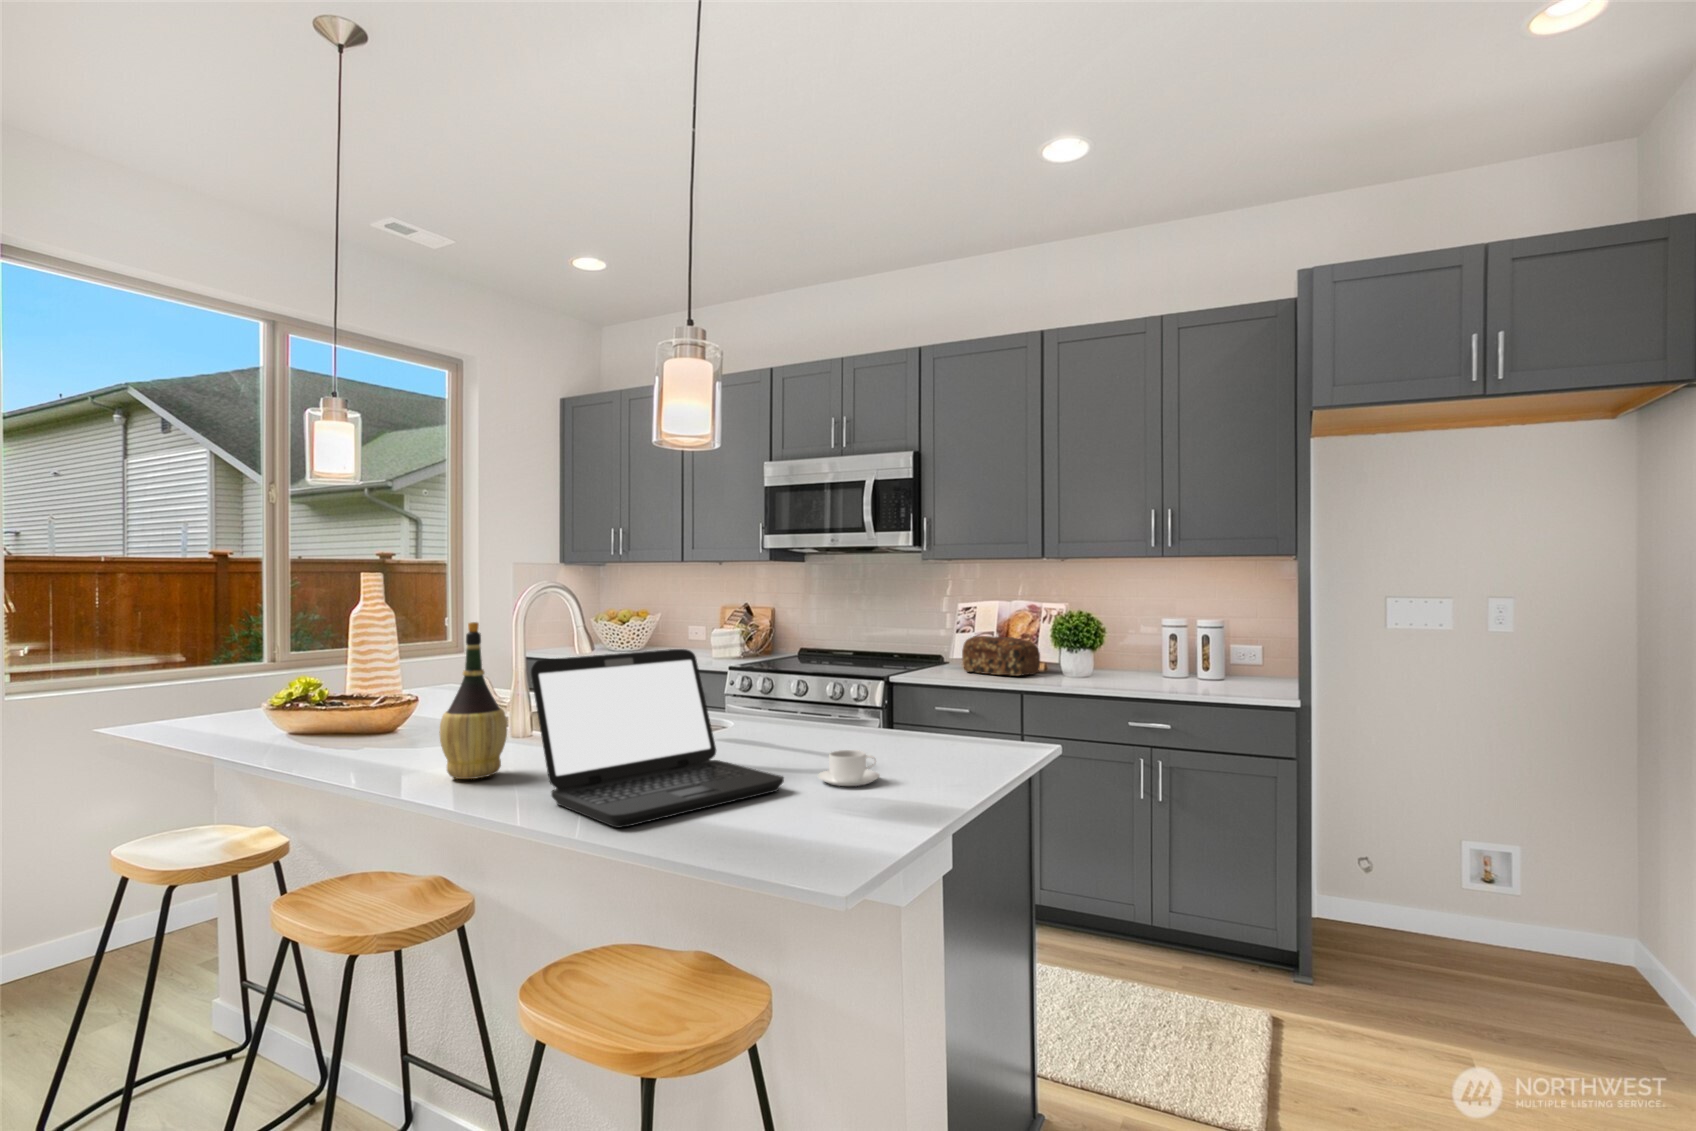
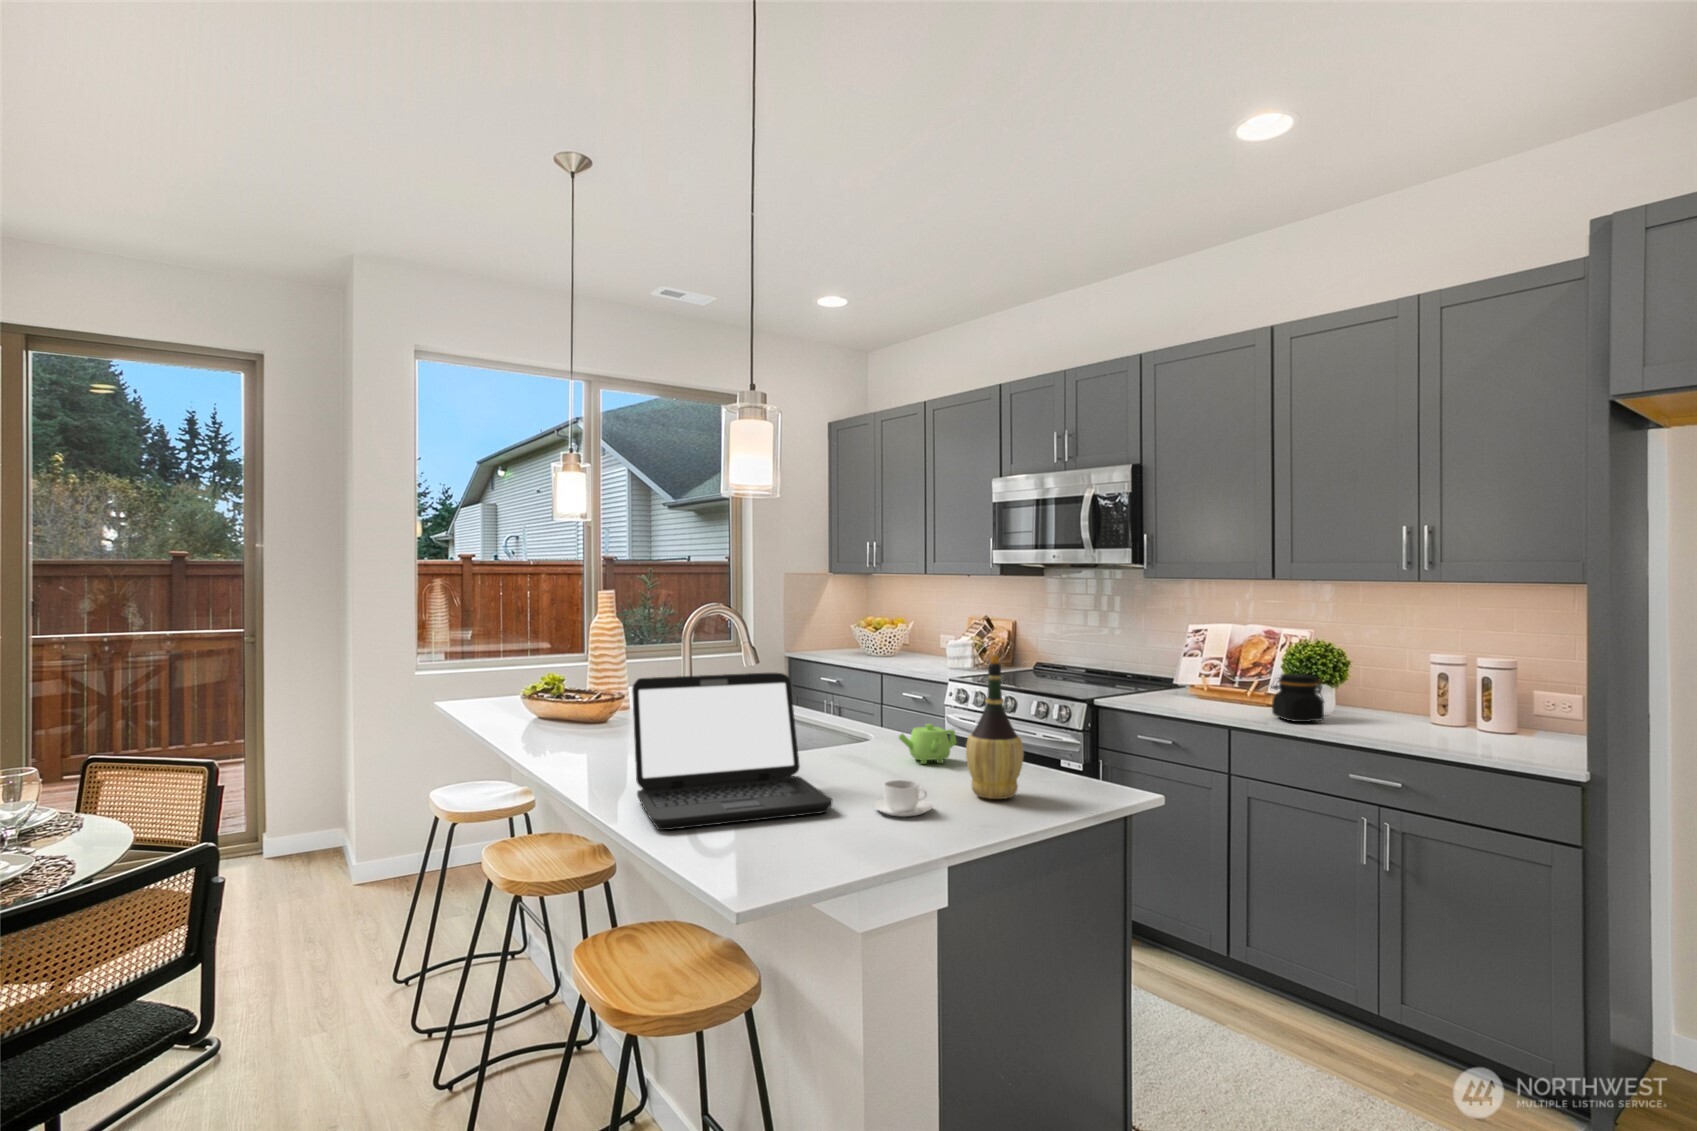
wine bottle: present [439,622,507,779] -> present [966,655,1024,799]
bread loaf: present [962,636,1040,676] -> none [1179,662,1268,709]
jar: none [1051,640,1094,683] -> present [1271,674,1324,722]
teapot: none [786,699,841,740] -> present [899,724,956,764]

